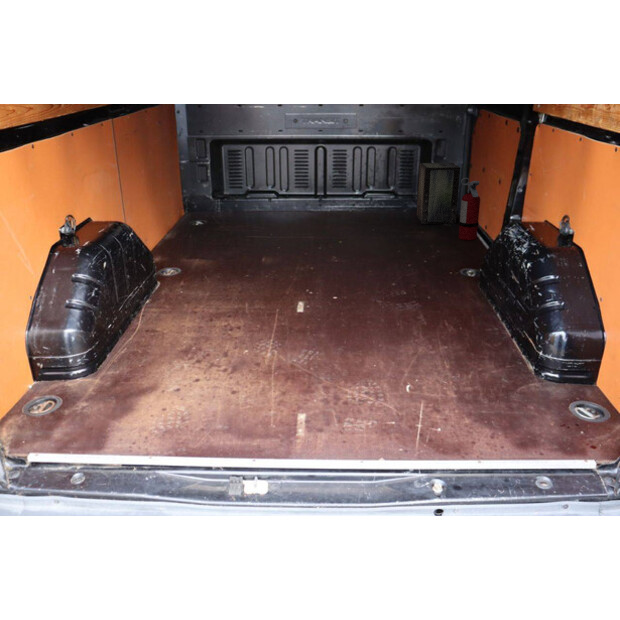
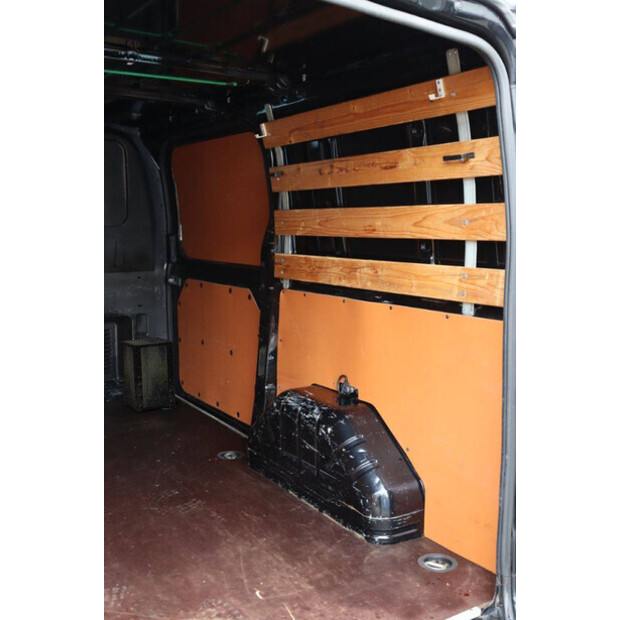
fire extinguisher: present [459,178,480,240] -> none [185,352,210,422]

